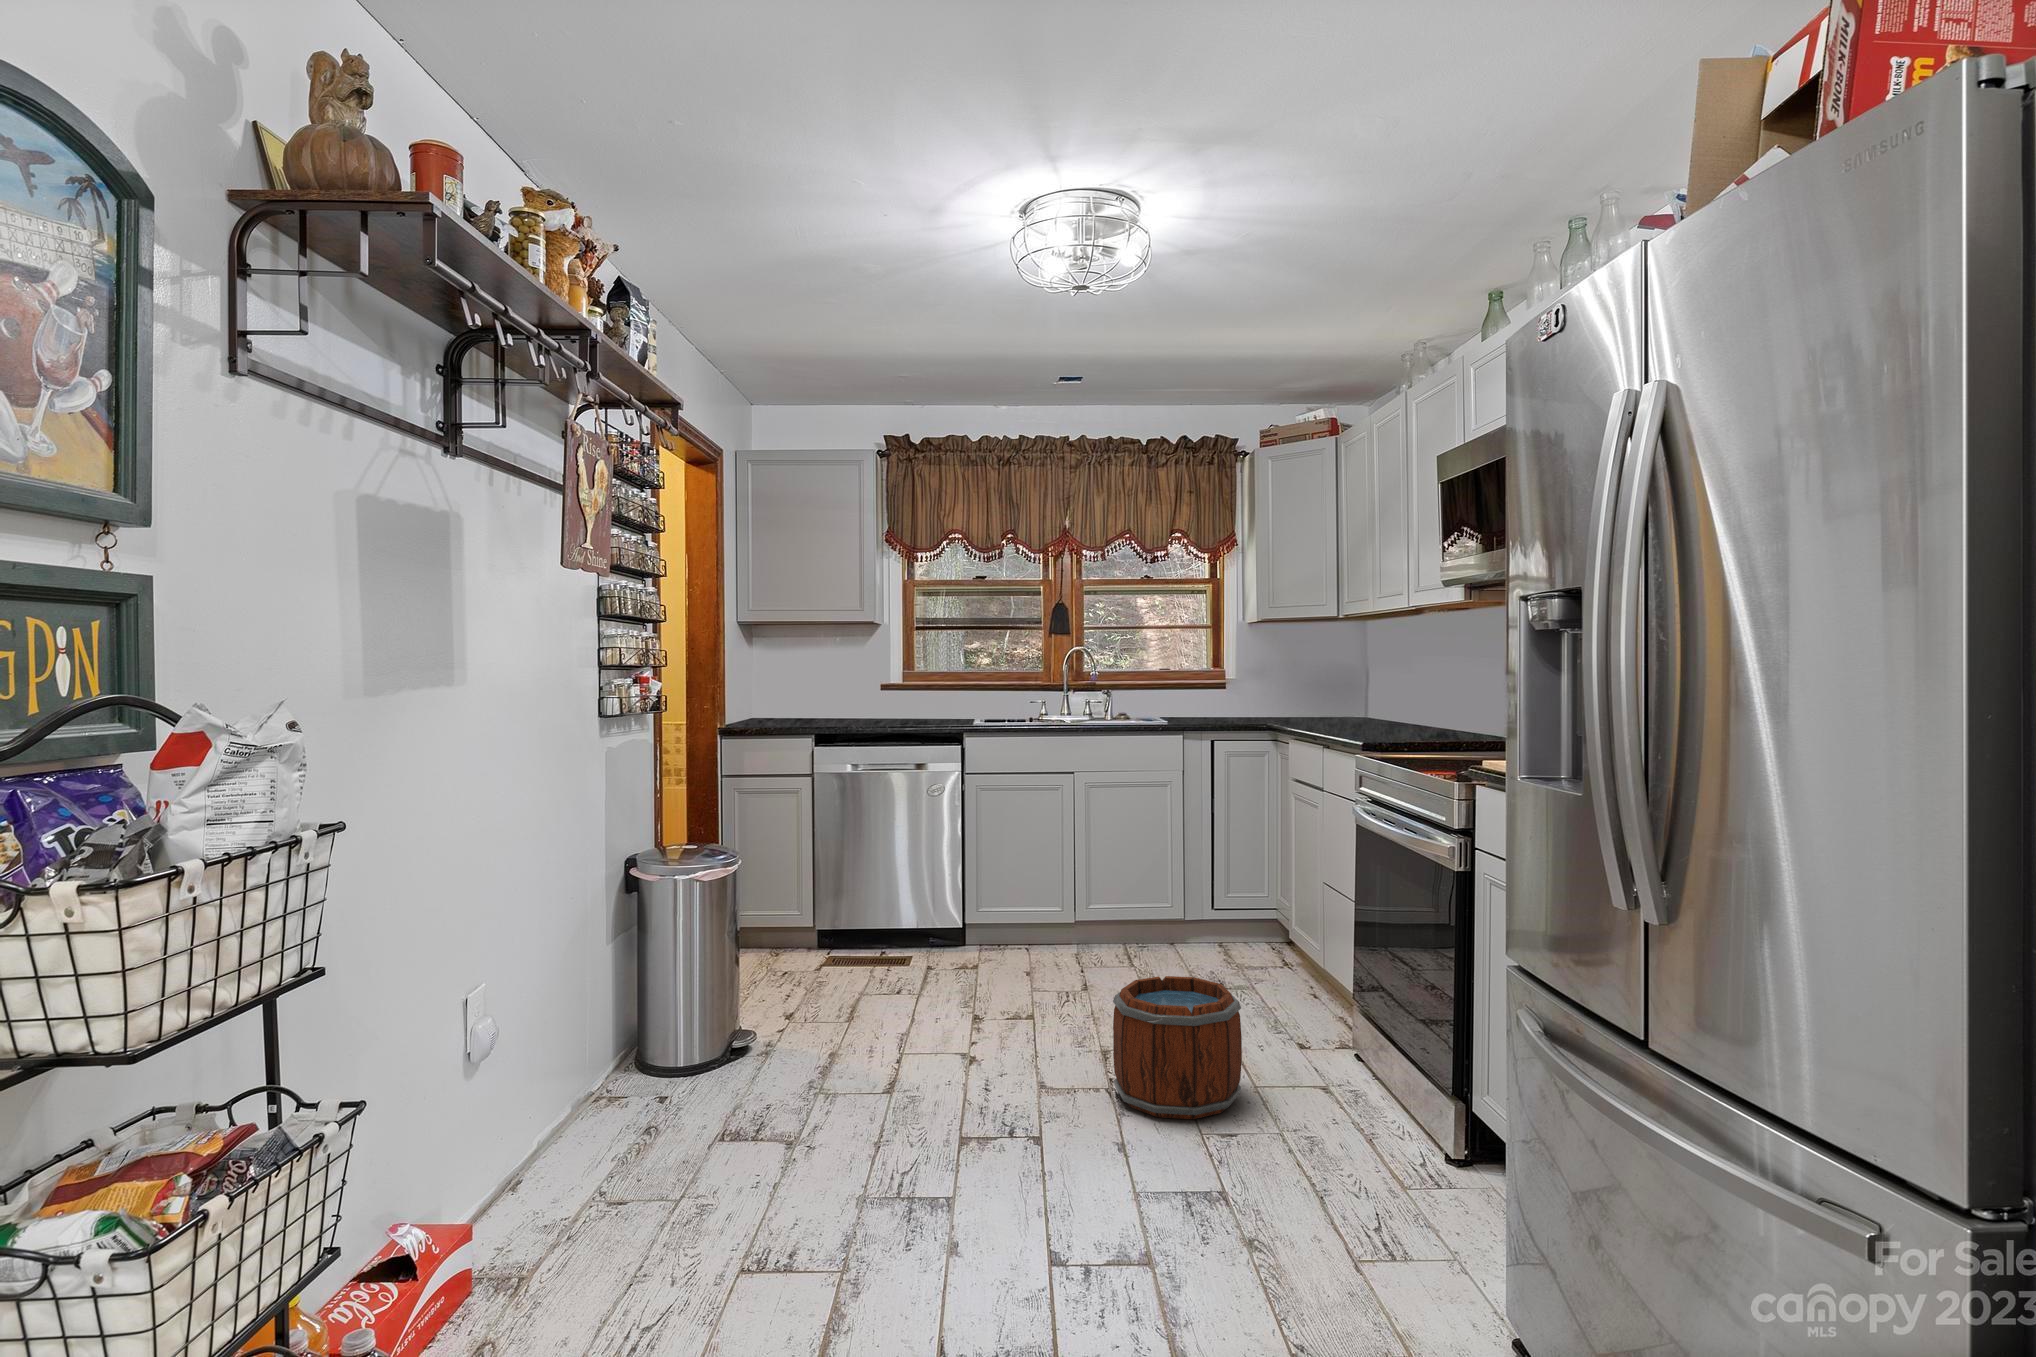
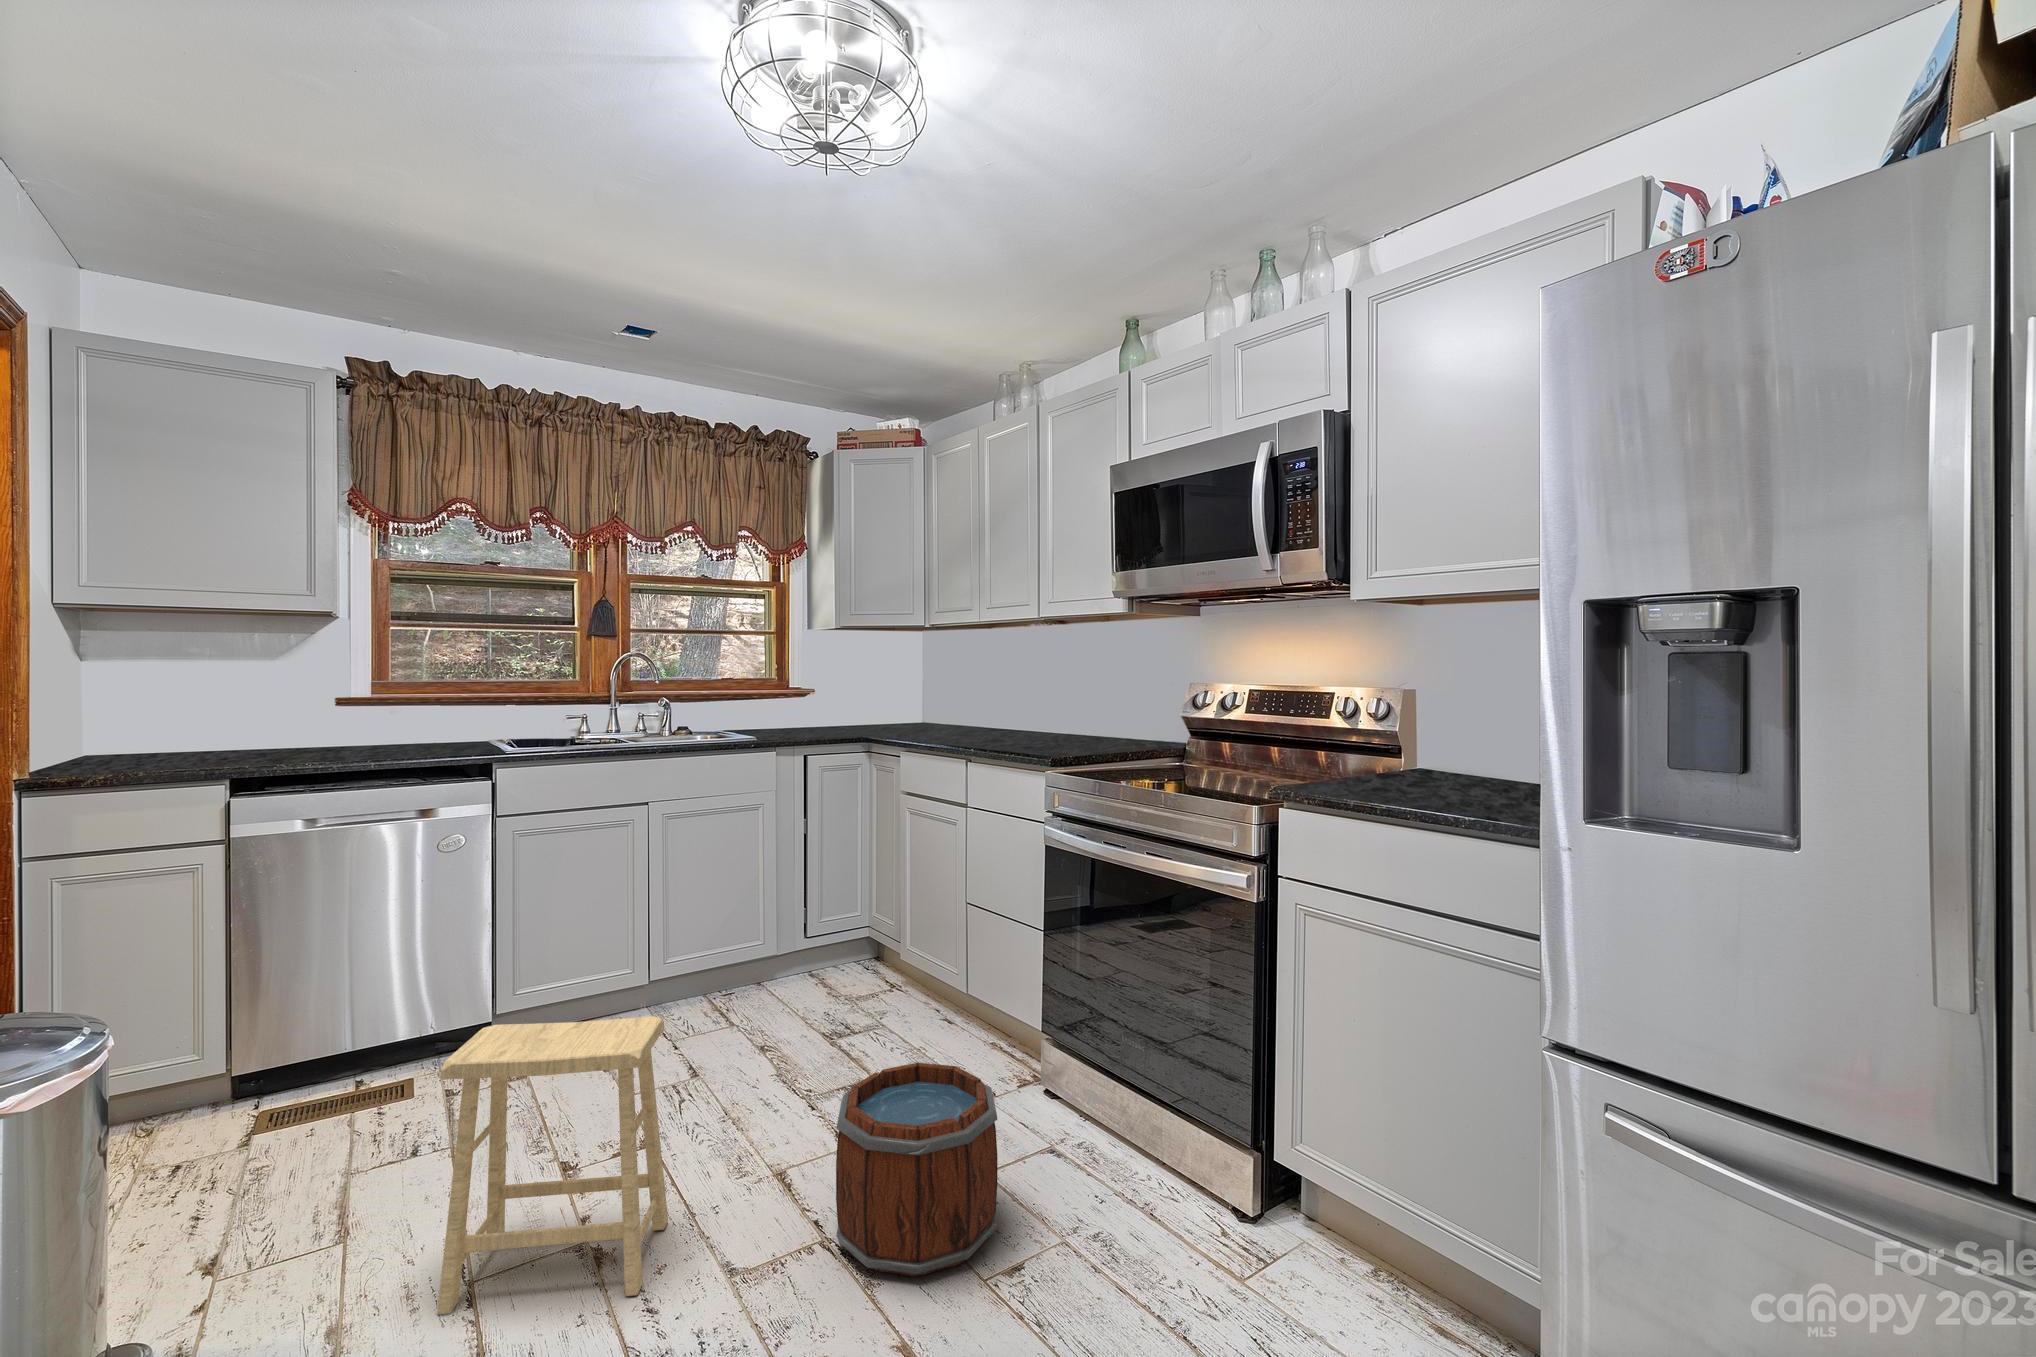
footstool: none [881,897,1021,1080] -> present [437,1016,668,1315]

